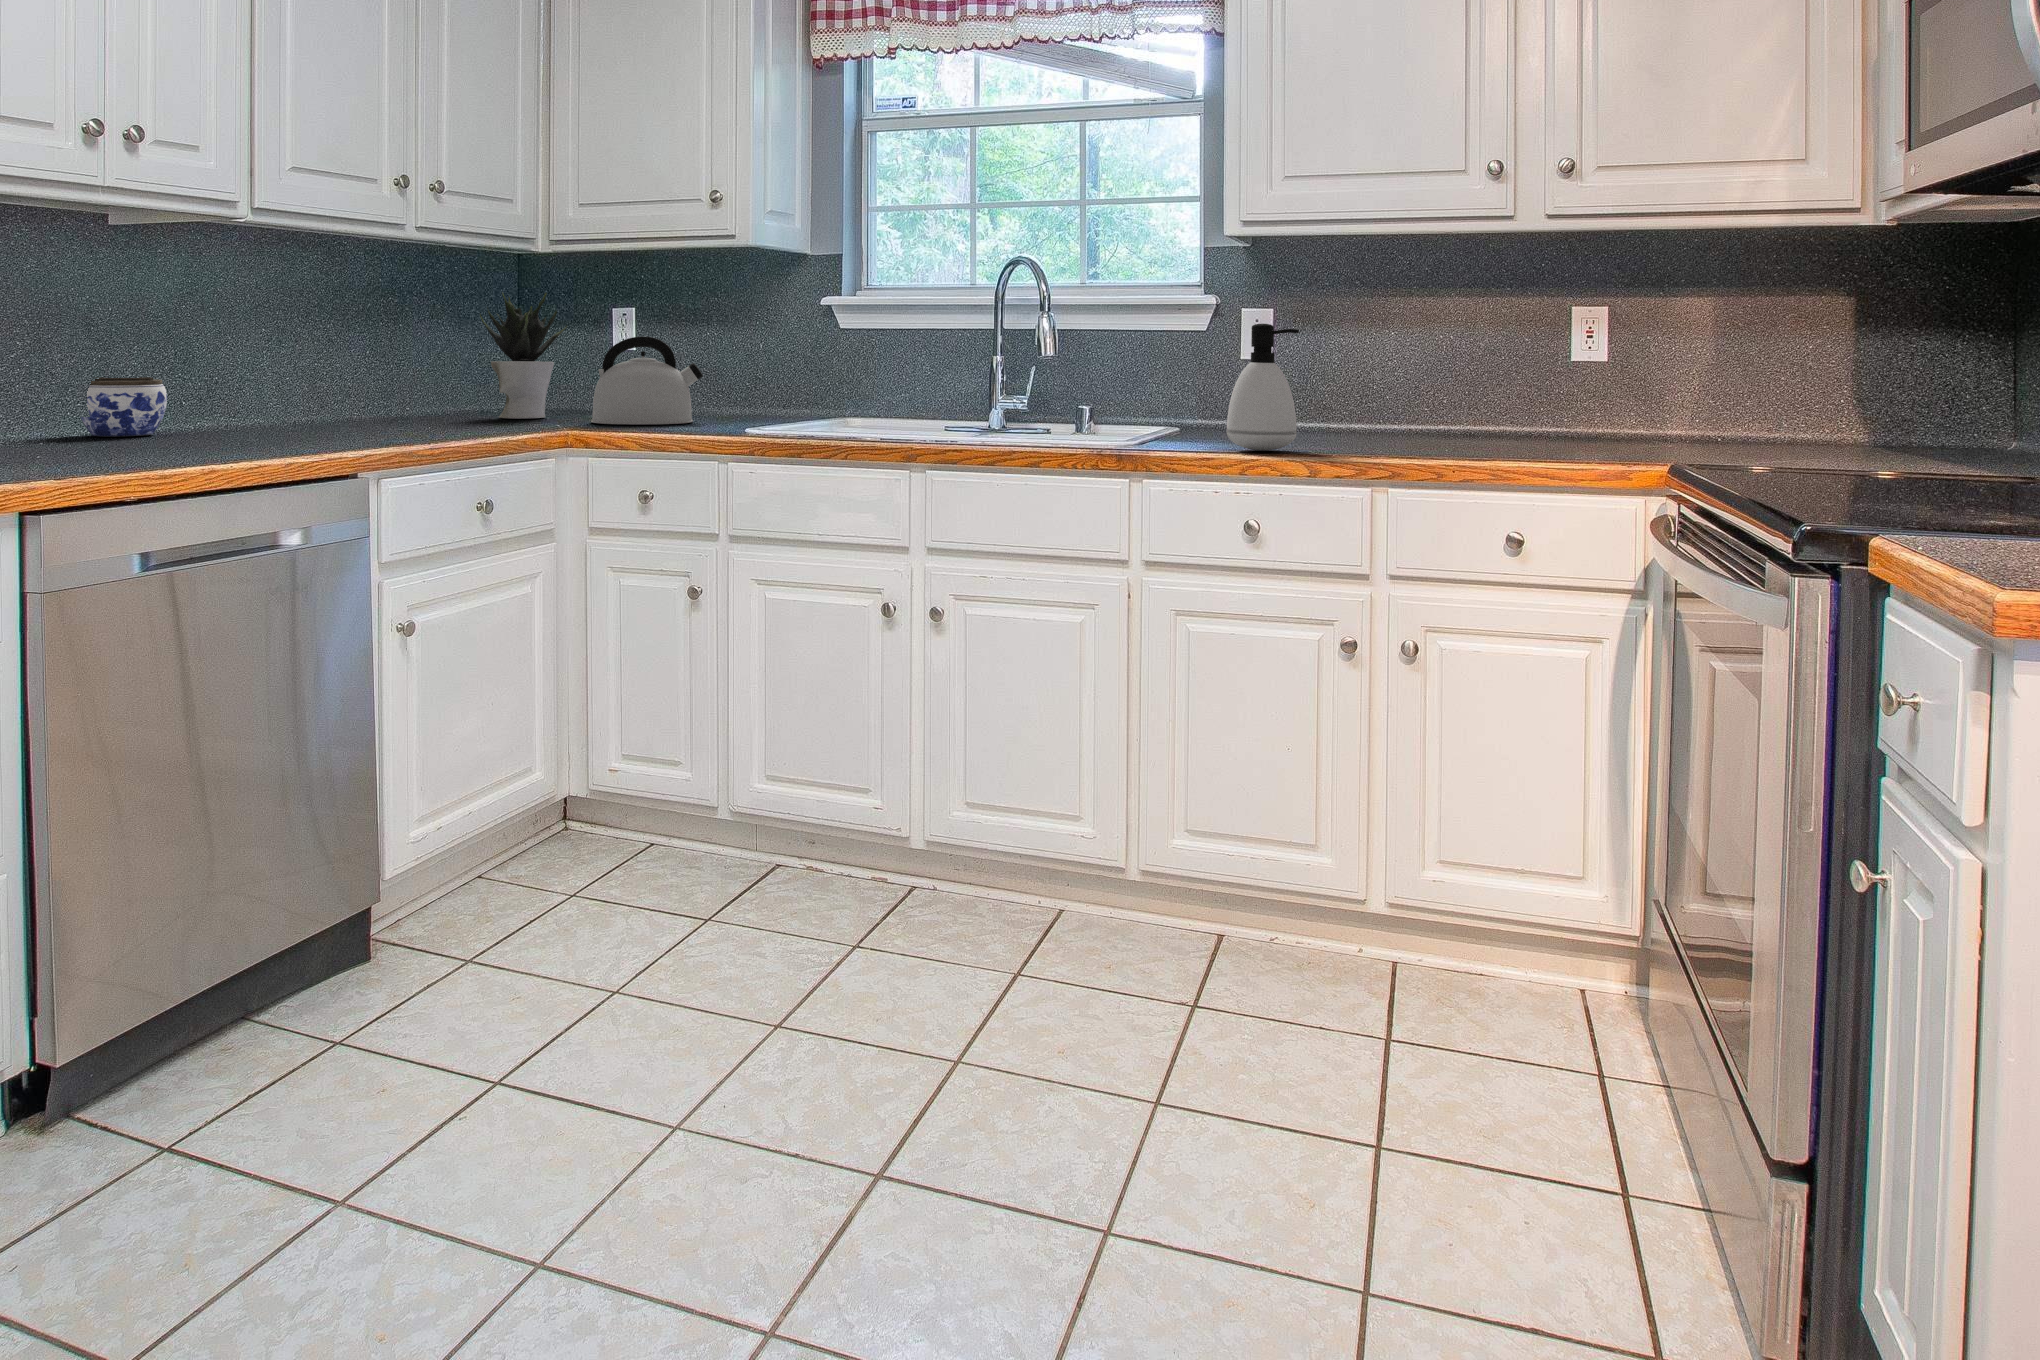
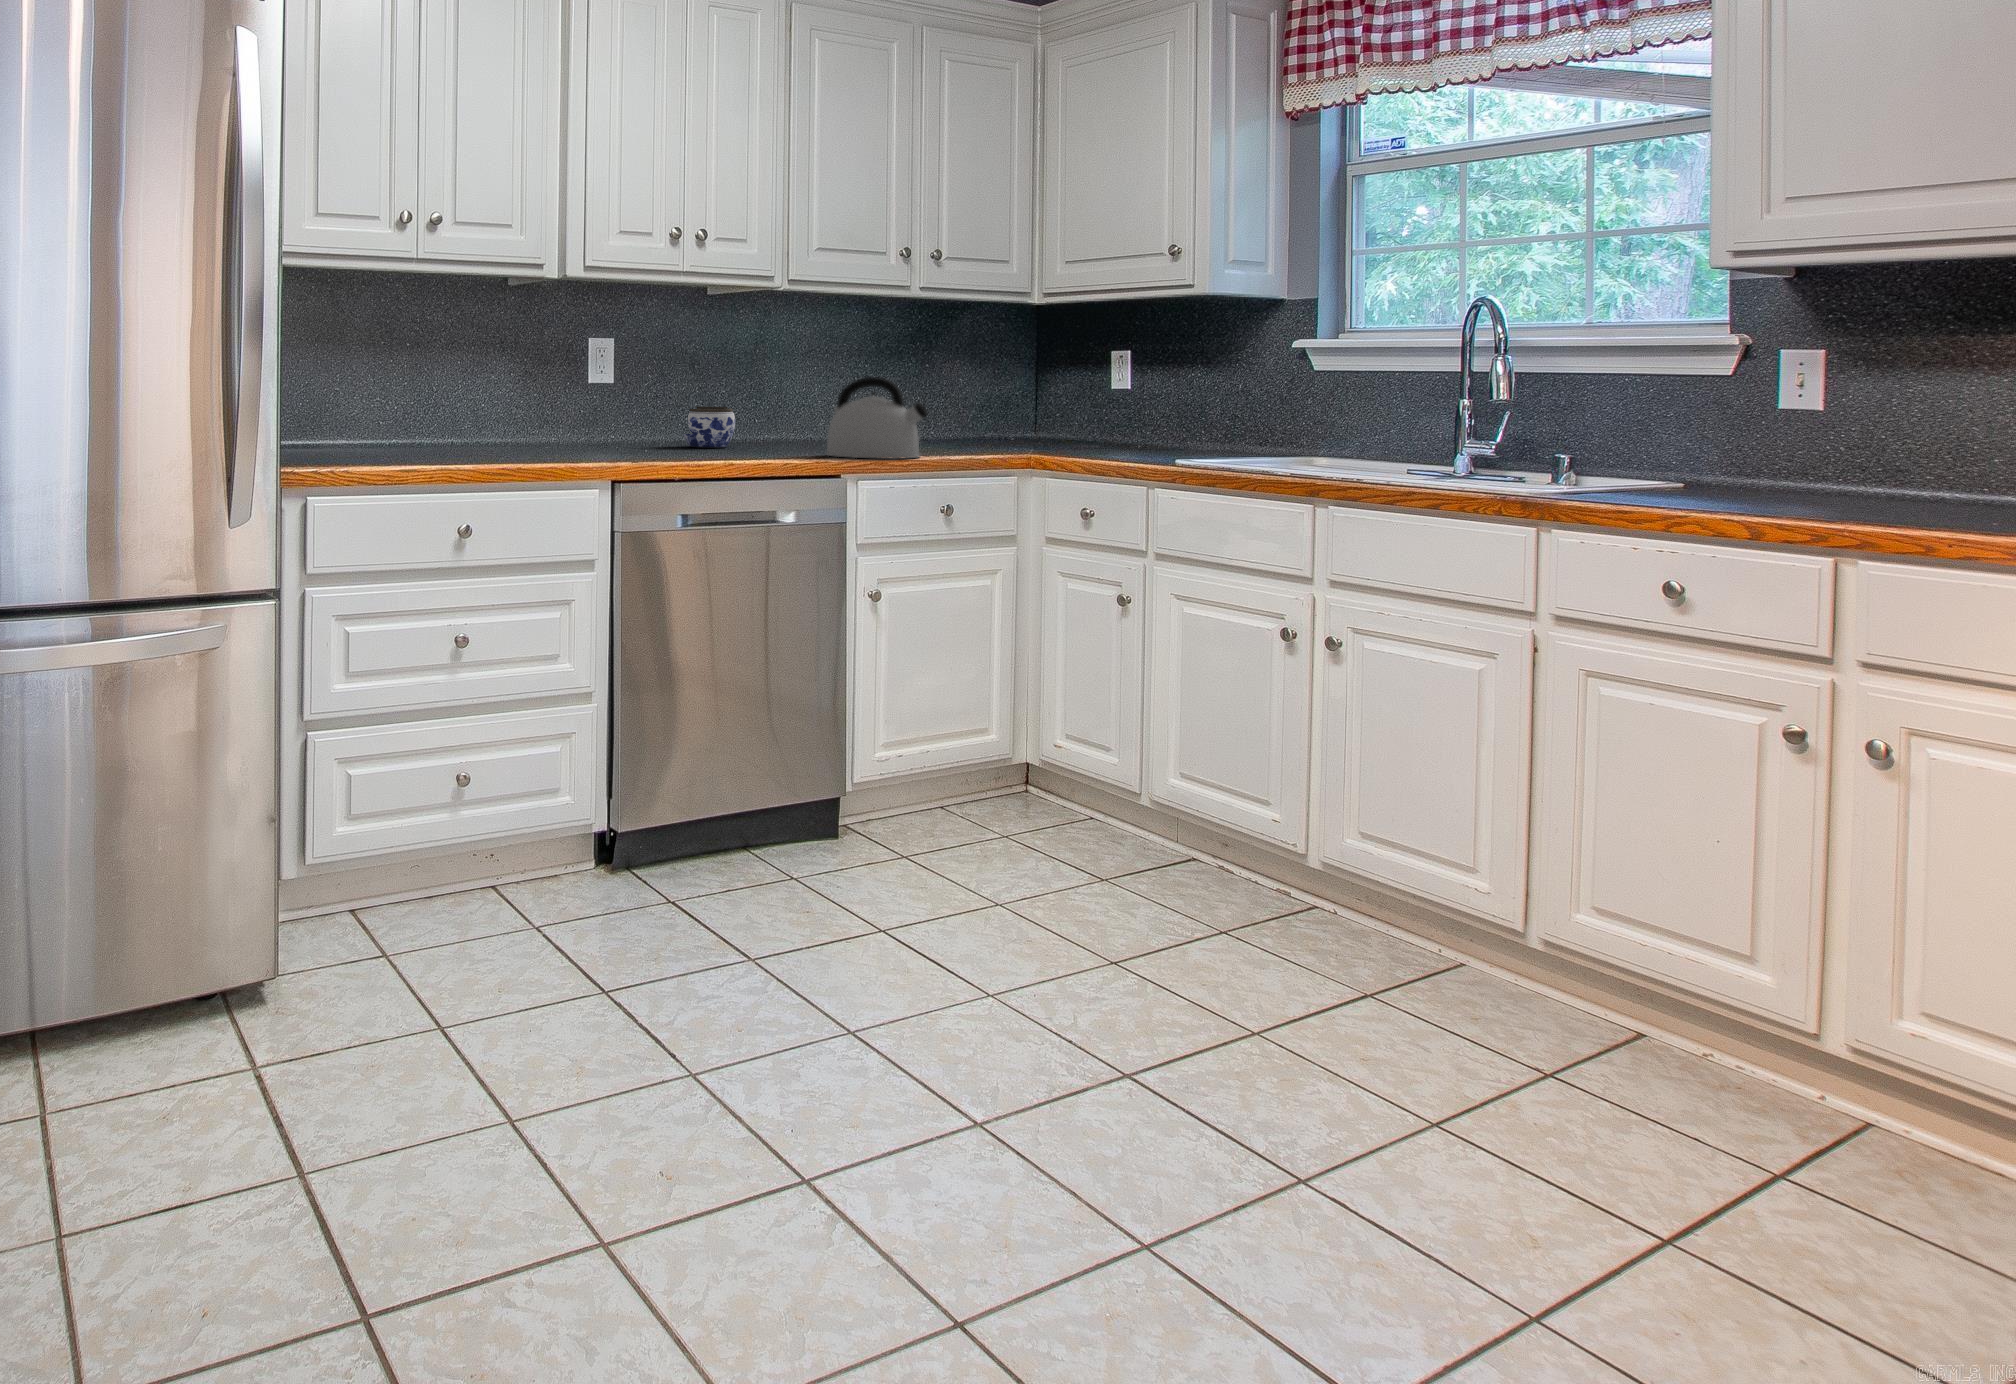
potted plant: present [480,292,567,419] -> none [978,341,1053,448]
soap dispenser: present [1227,324,1299,451] -> none [1635,366,1728,501]
kettle: present [591,337,703,425] -> present [827,377,928,459]

